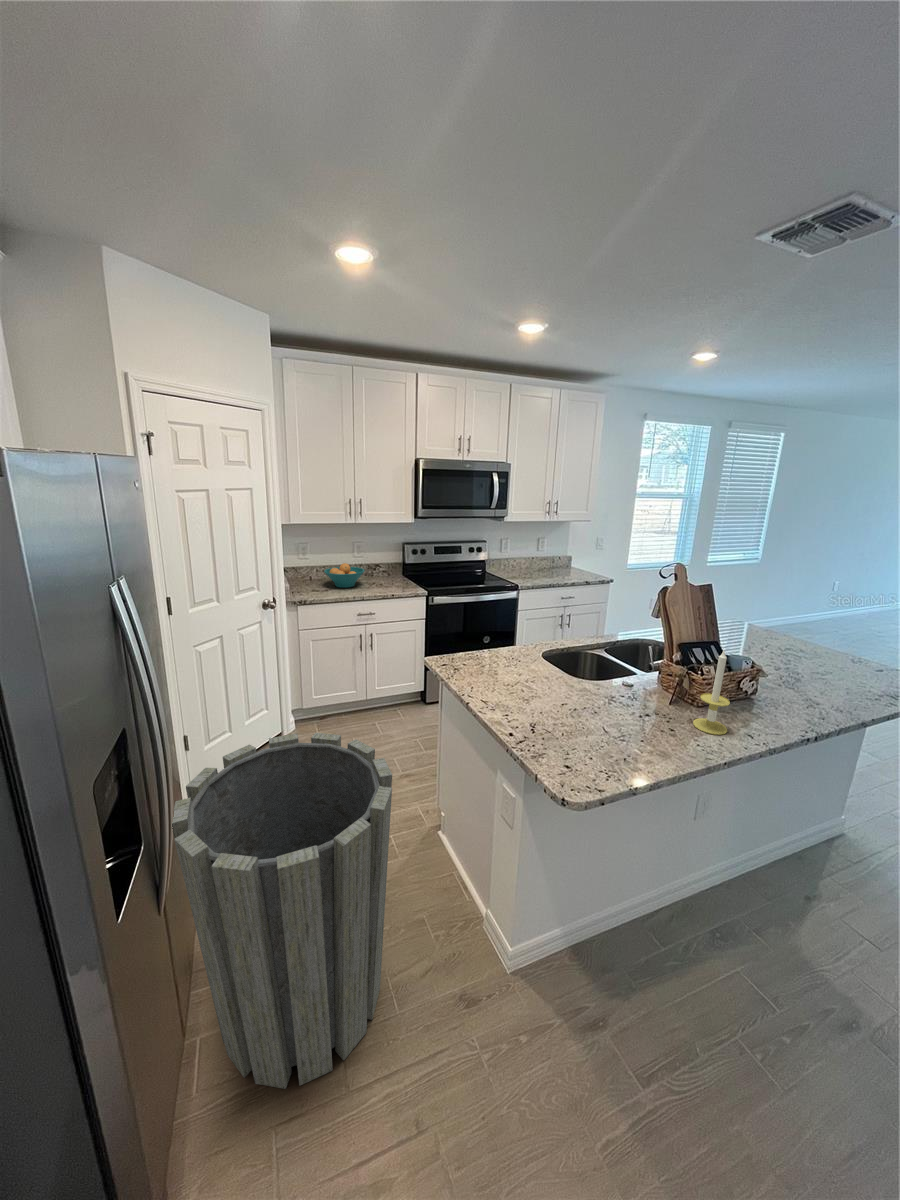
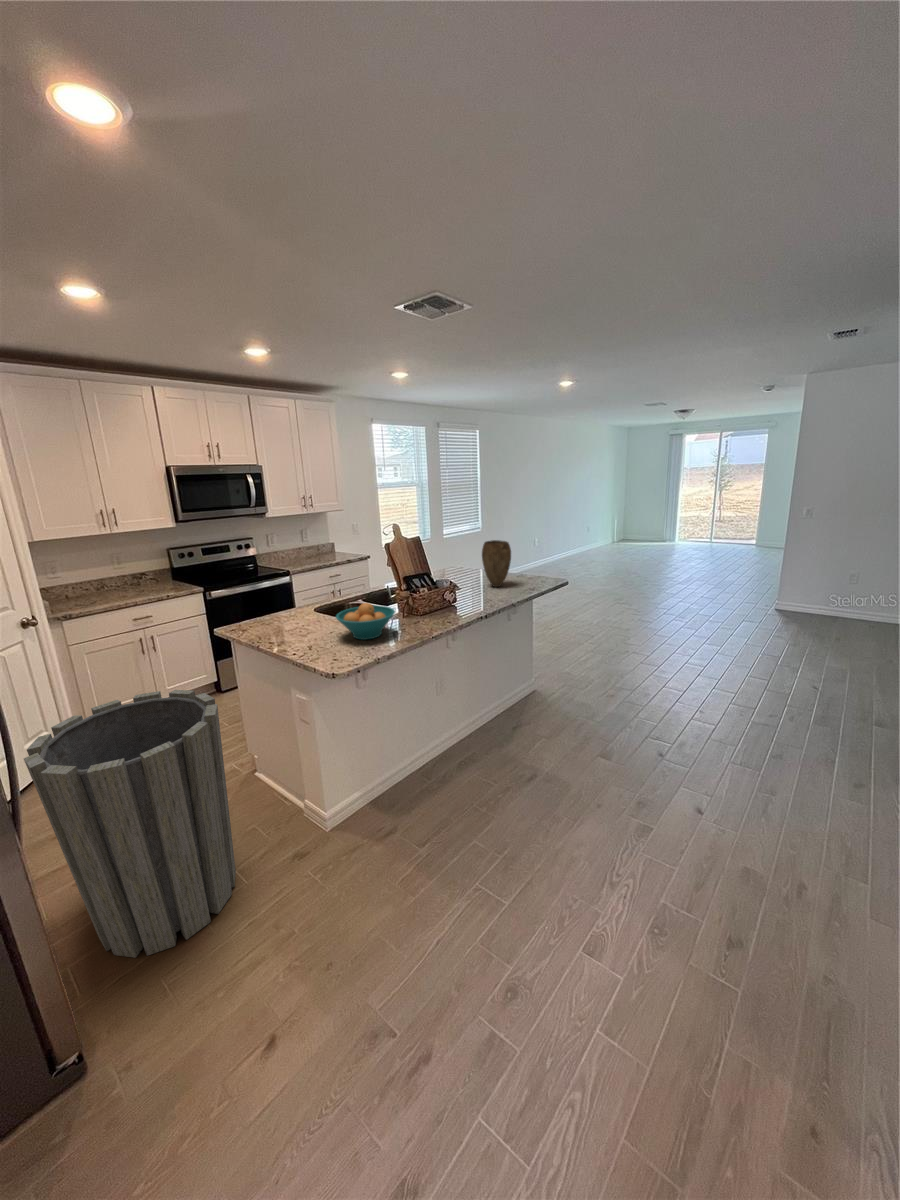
fruit bowl: present [324,563,365,588] -> present [336,603,395,640]
vase: none [810,603,873,679] -> present [482,540,511,587]
candle: present [693,651,730,735] -> none [416,571,435,624]

